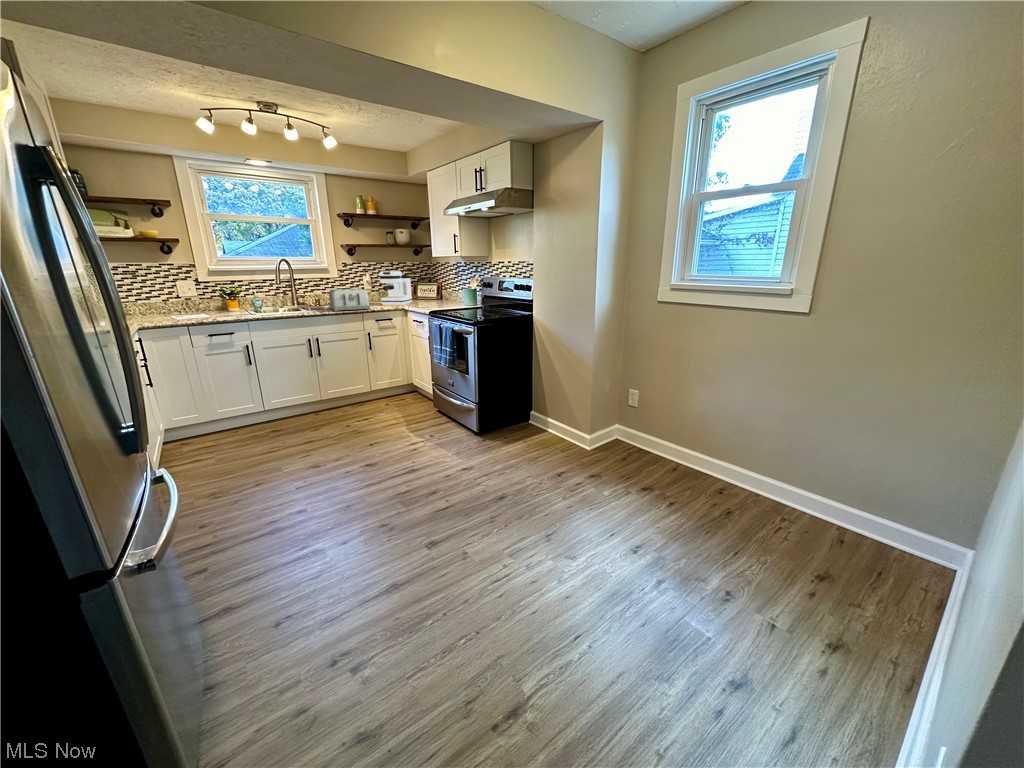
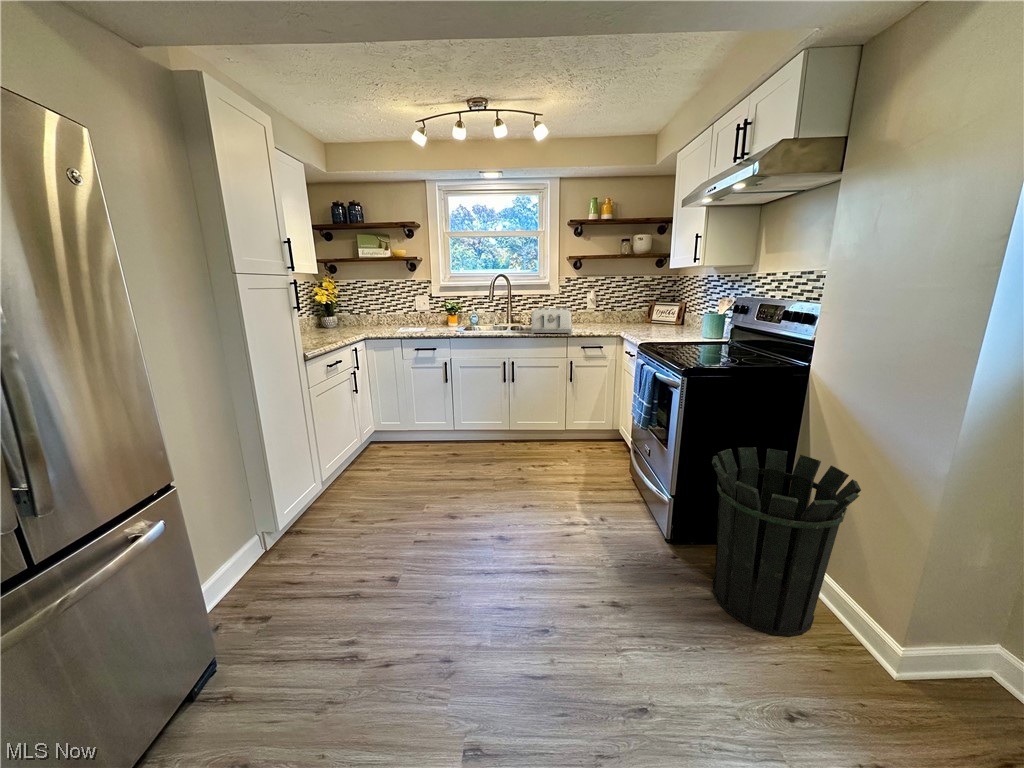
coffee maker: present [379,271,412,305] -> none [593,288,635,331]
waste bin: none [500,361,566,454] -> present [712,447,861,637]

